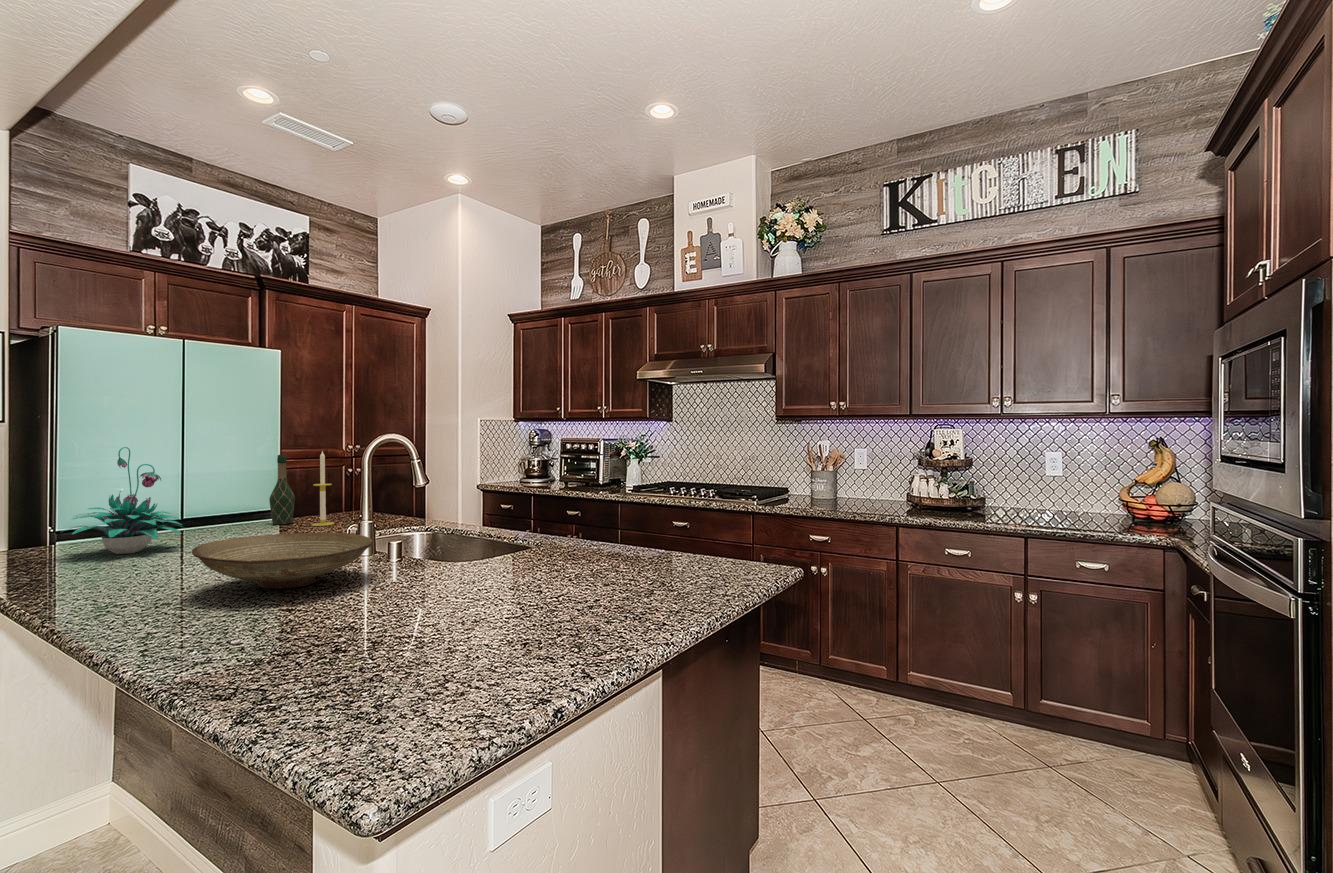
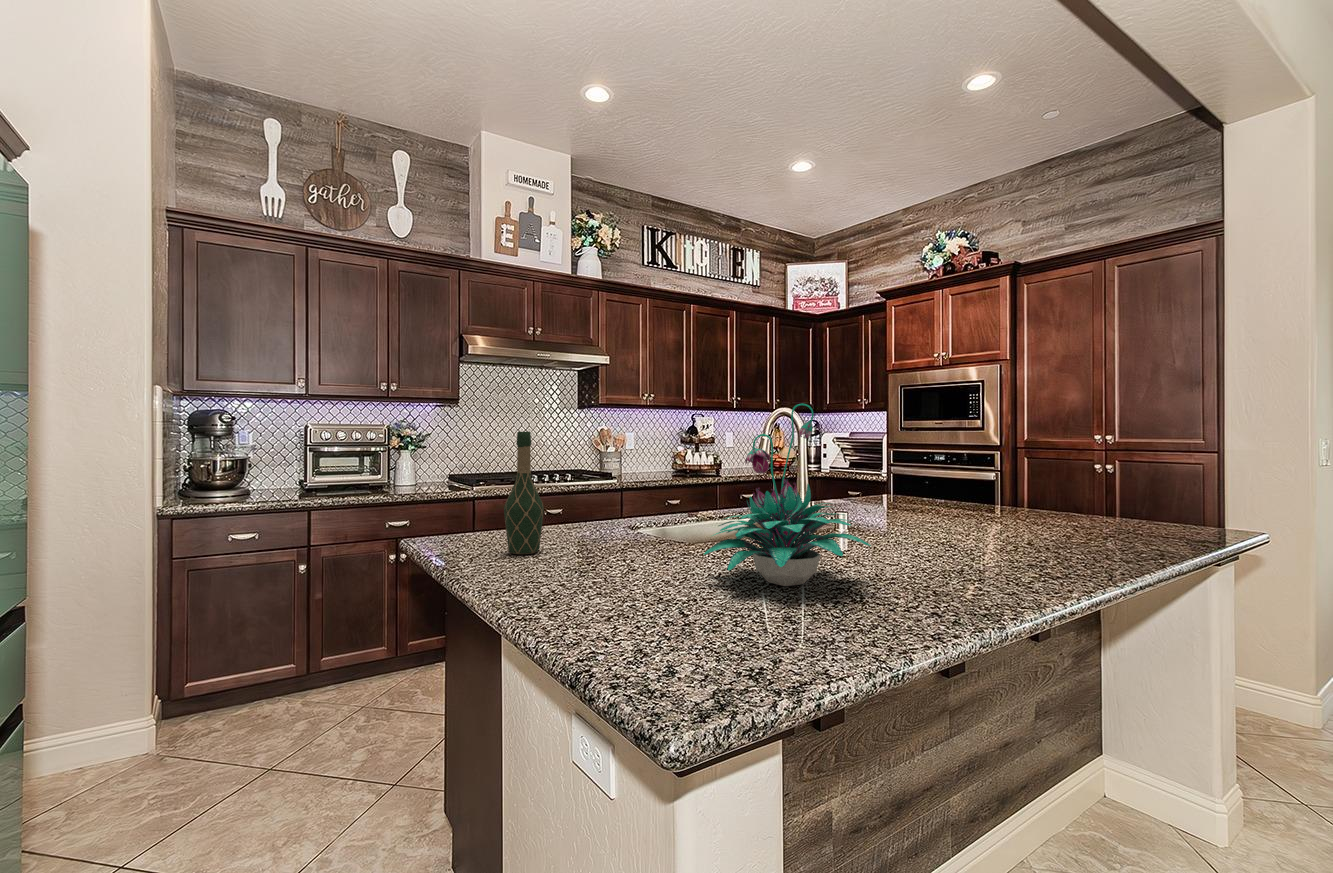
candle: present [312,451,334,526] -> none [562,424,593,542]
decorative bowl: present [192,533,372,589] -> none [914,491,1069,532]

